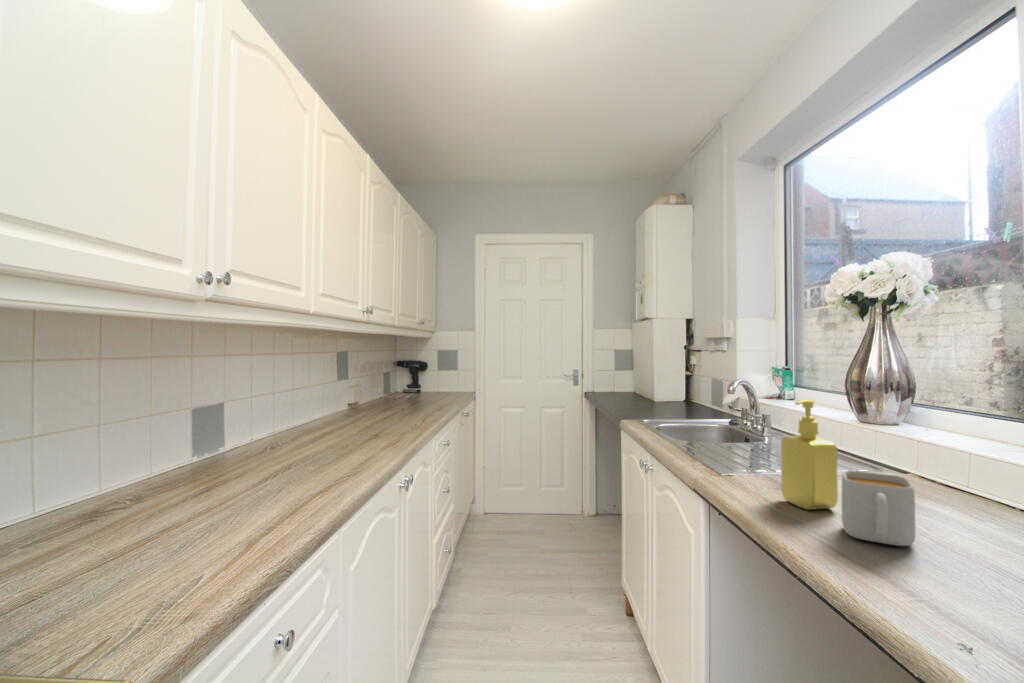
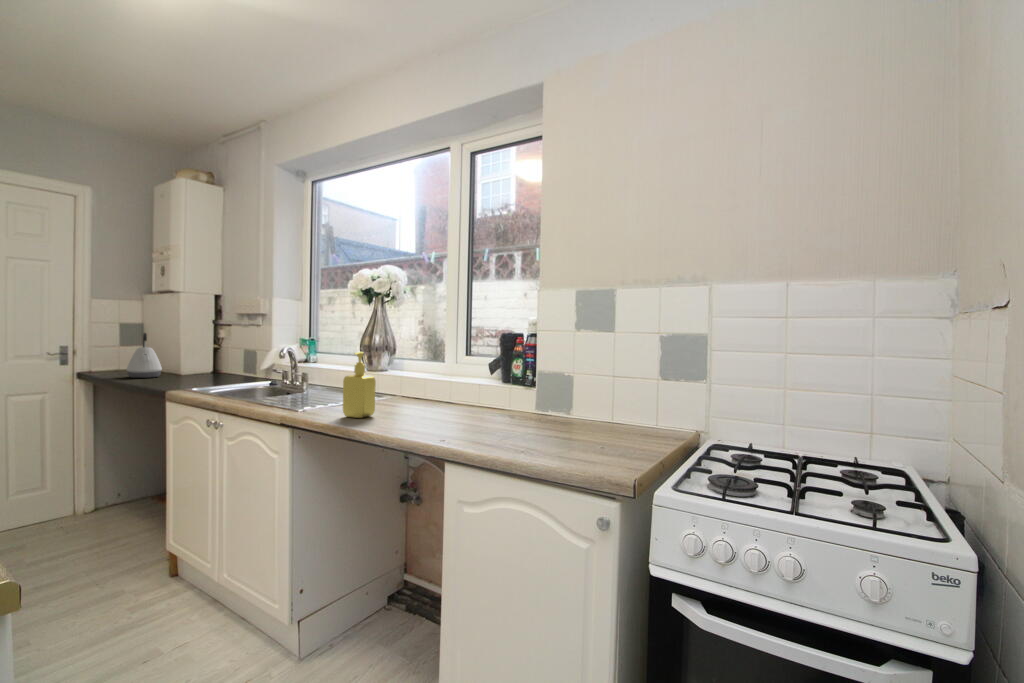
kettle: none [611,360,639,403] -> present [126,333,162,378]
mug: present [842,471,915,546] -> none [381,389,415,423]

